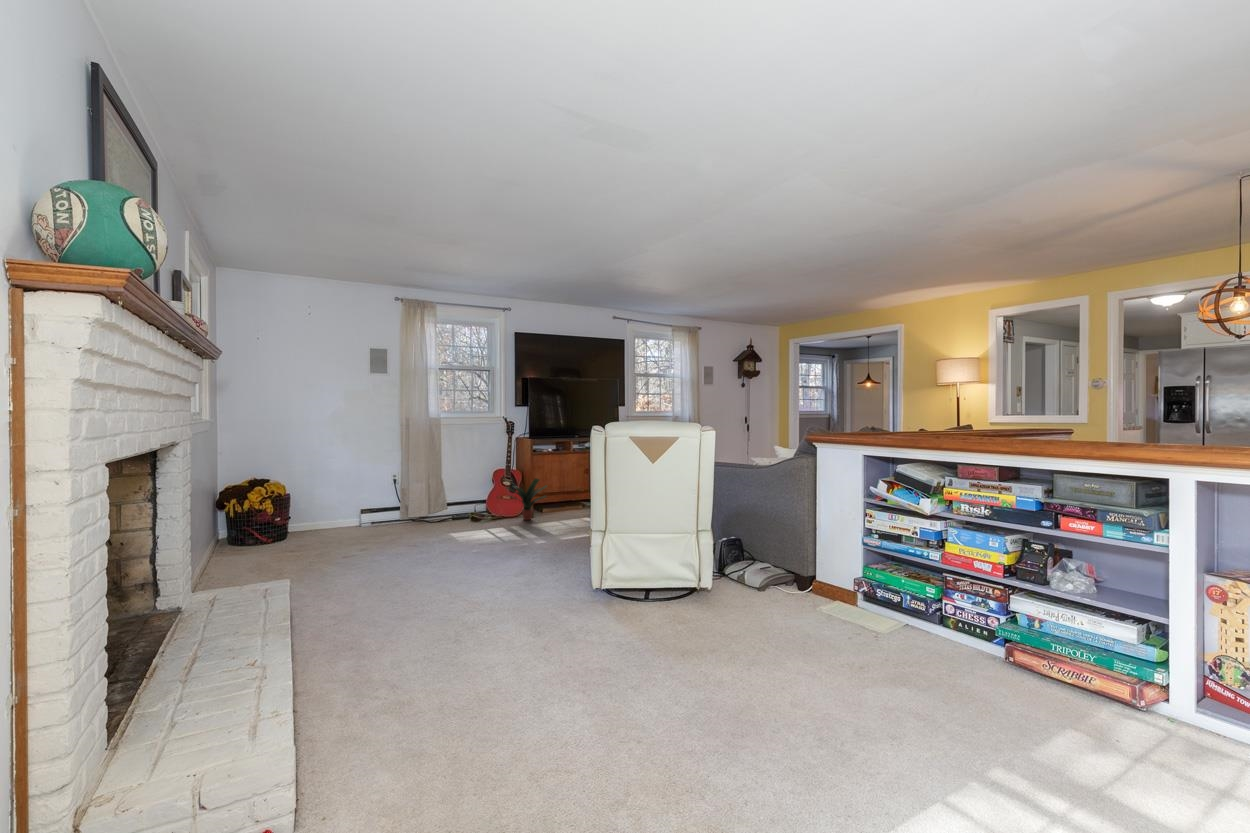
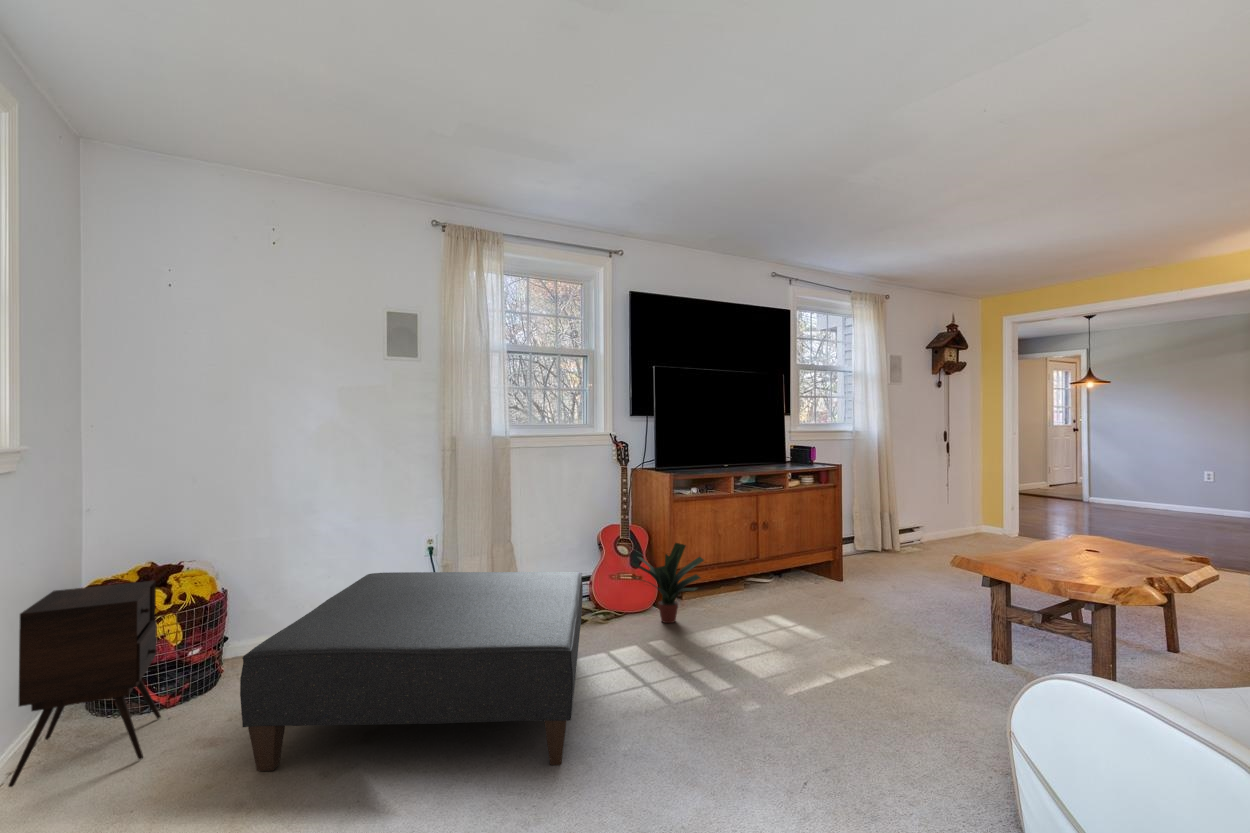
side table: none [215,482,266,558] -> present [9,581,161,787]
ottoman: none [309,488,473,554] -> present [240,572,583,771]

